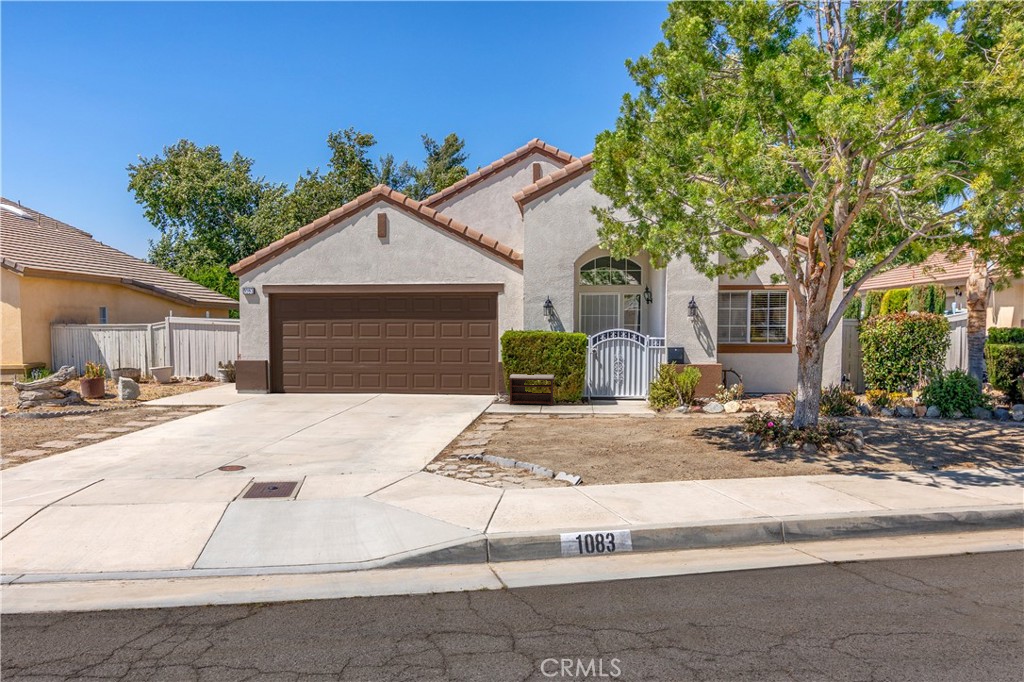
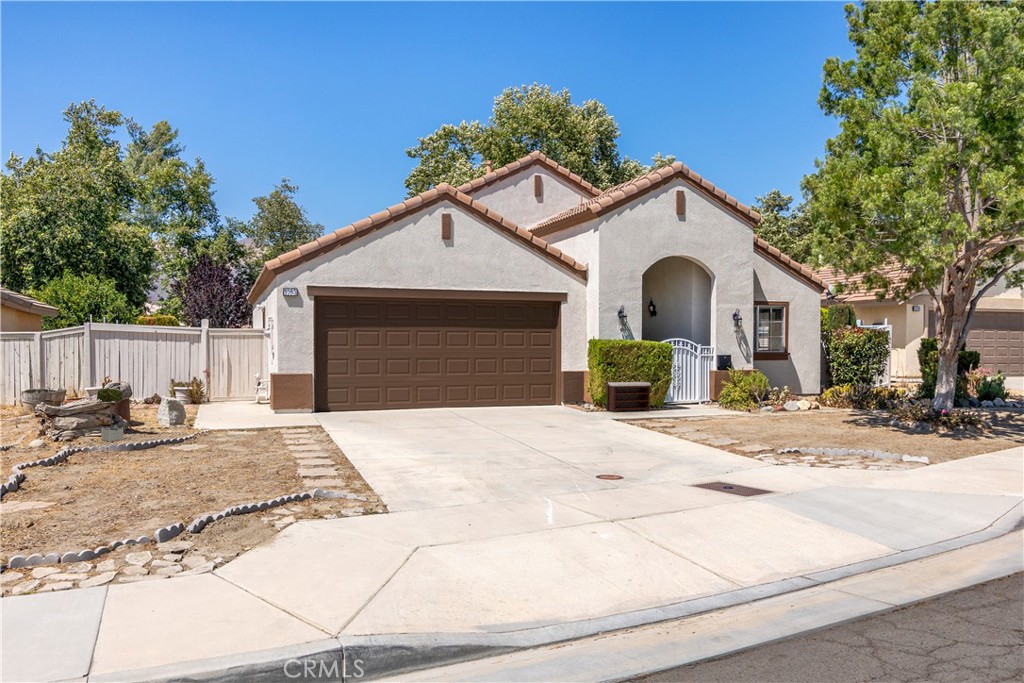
potted tree: none [26,365,47,406] -> present [97,388,123,442]

